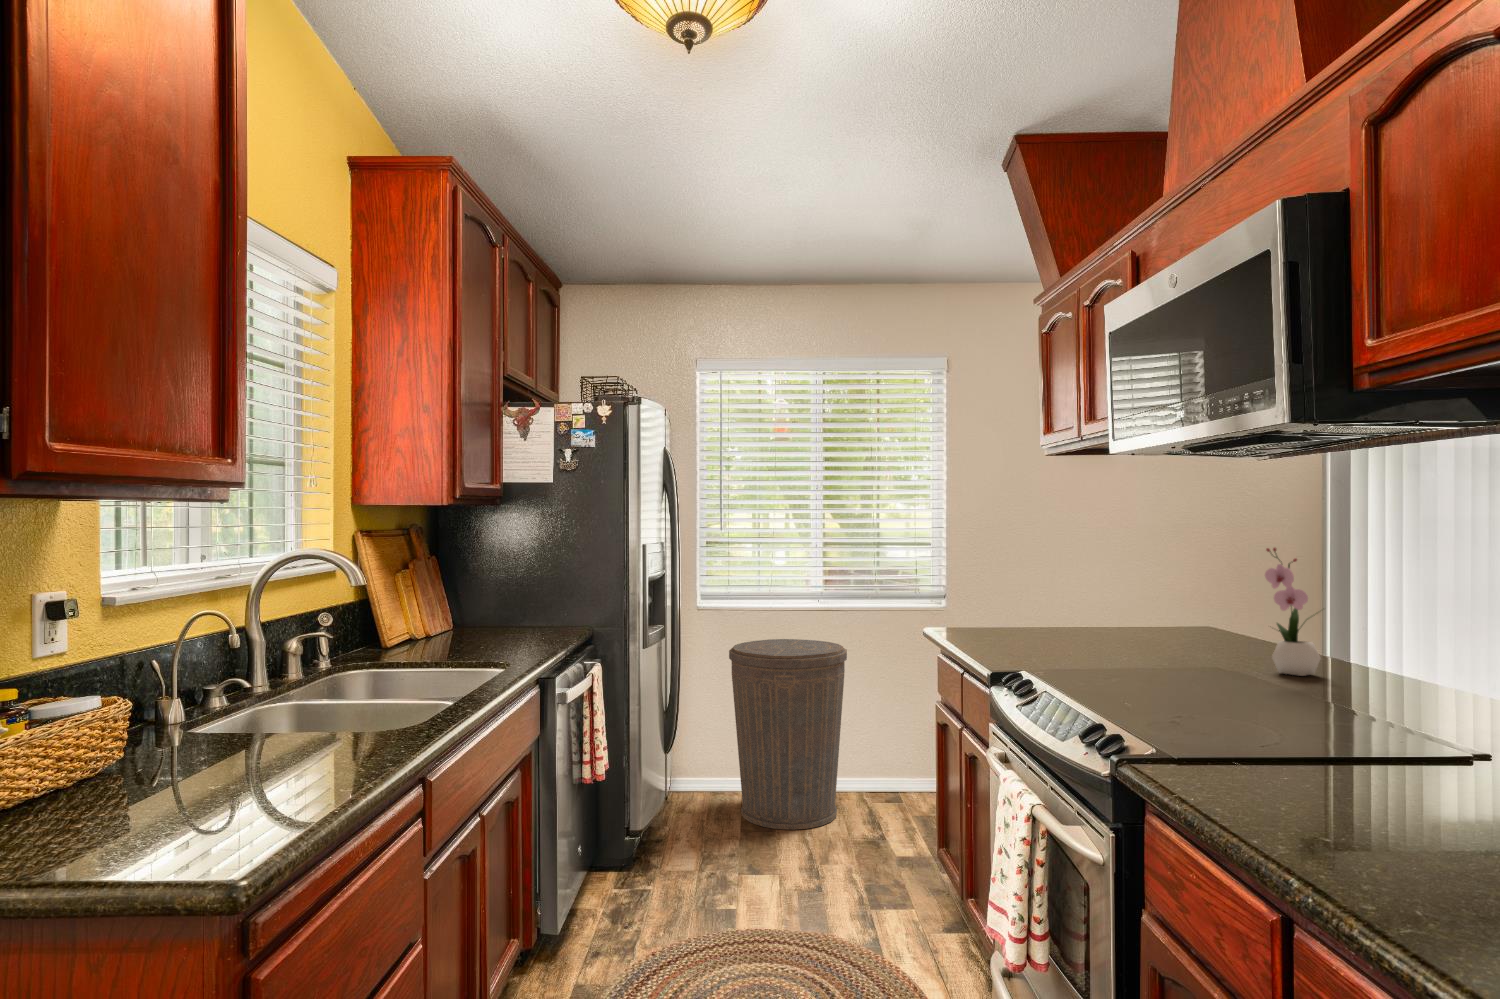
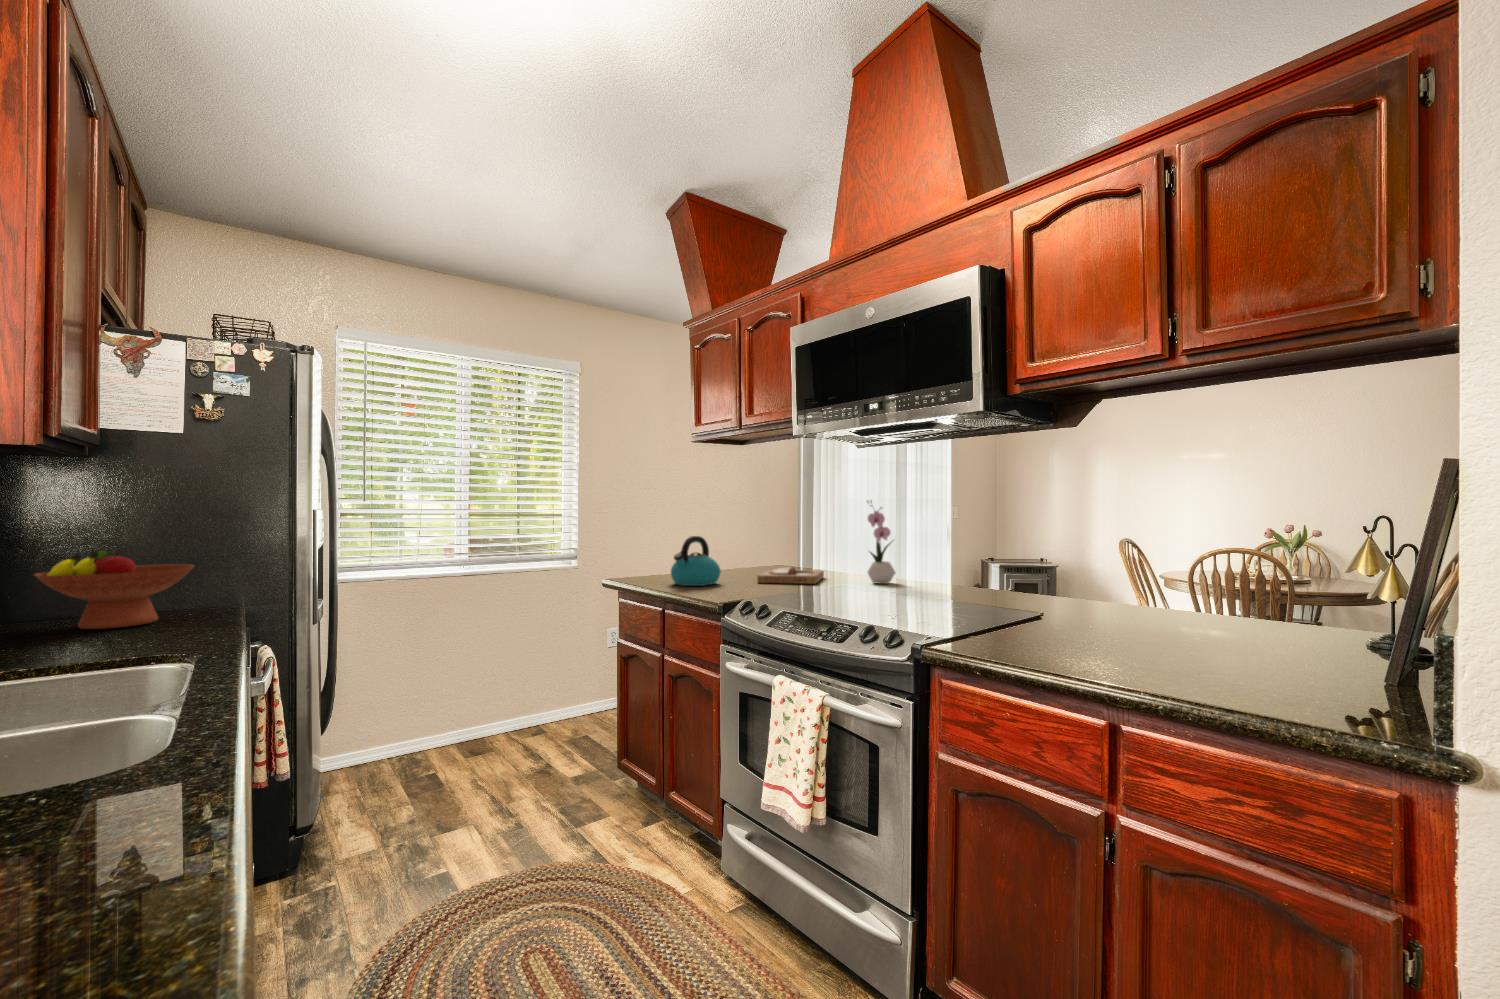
fruit bowl: none [460,578,553,638] -> present [34,550,194,629]
kettle: none [984,586,1053,650] -> present [671,536,721,586]
tray: none [1103,637,1221,664] -> present [757,567,824,584]
trash can: present [729,639,847,830] -> none [382,602,506,786]

